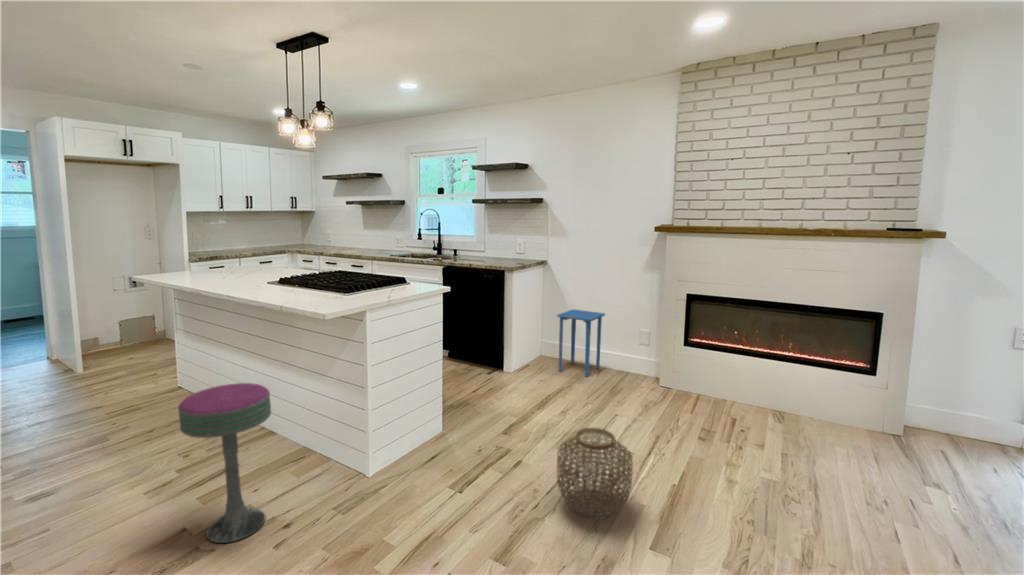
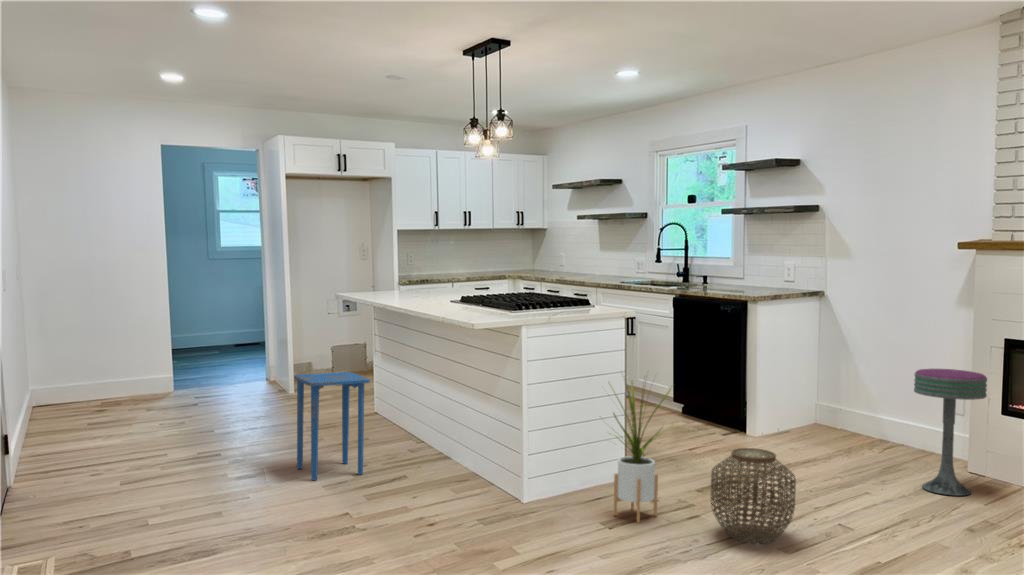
side table: present [557,309,605,376] -> present [294,372,370,480]
house plant: none [445,365,522,515] -> present [613,381,671,522]
bar stool: present [178,383,271,543] -> present [914,369,987,496]

